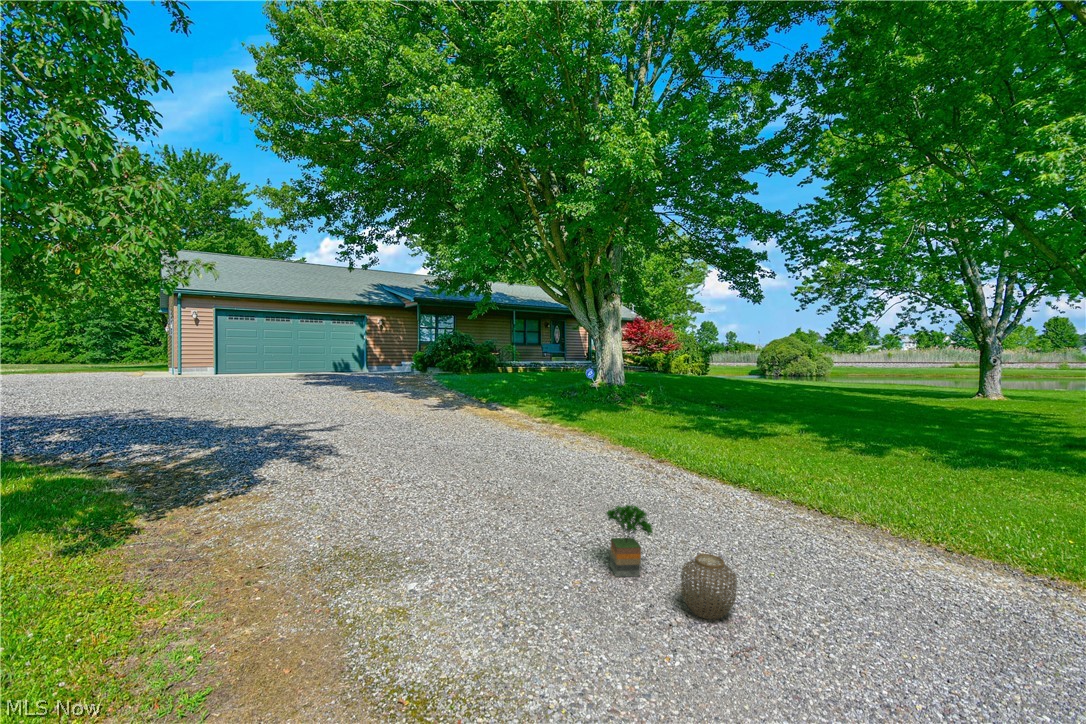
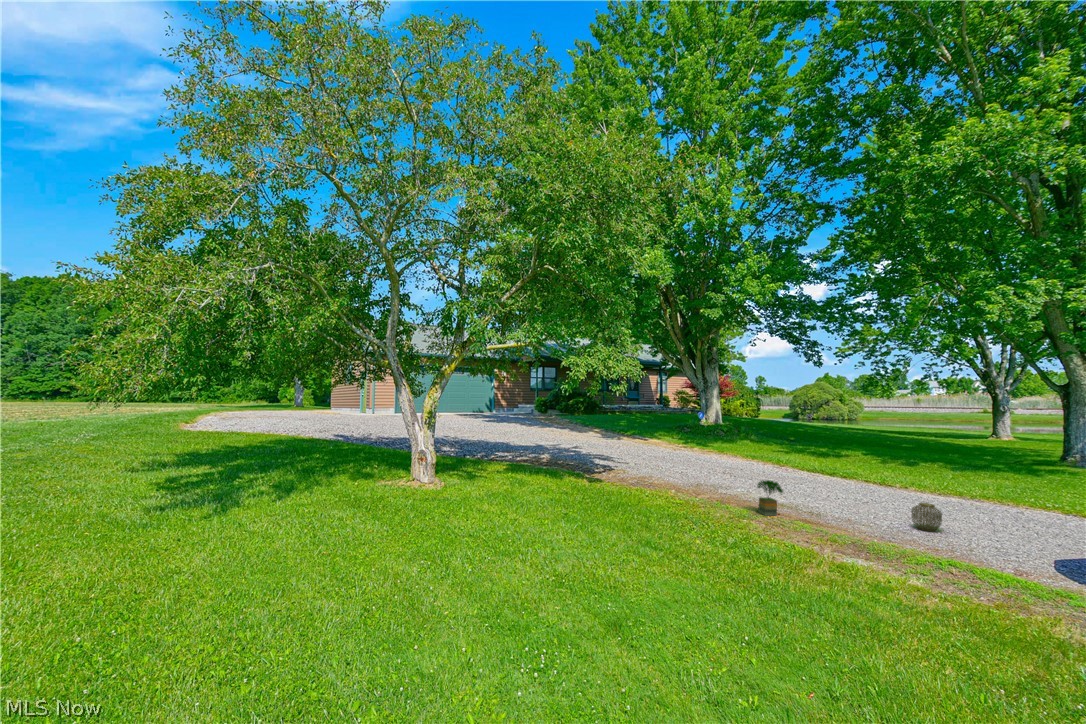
woven basket: present [681,554,737,619] -> present [912,503,942,531]

